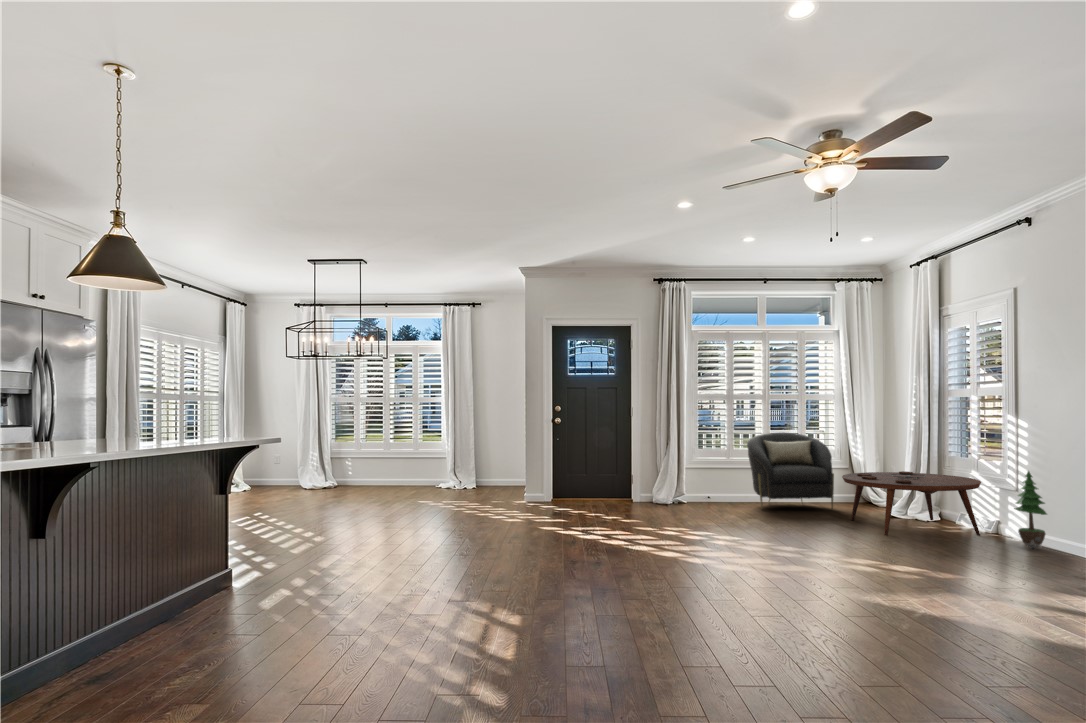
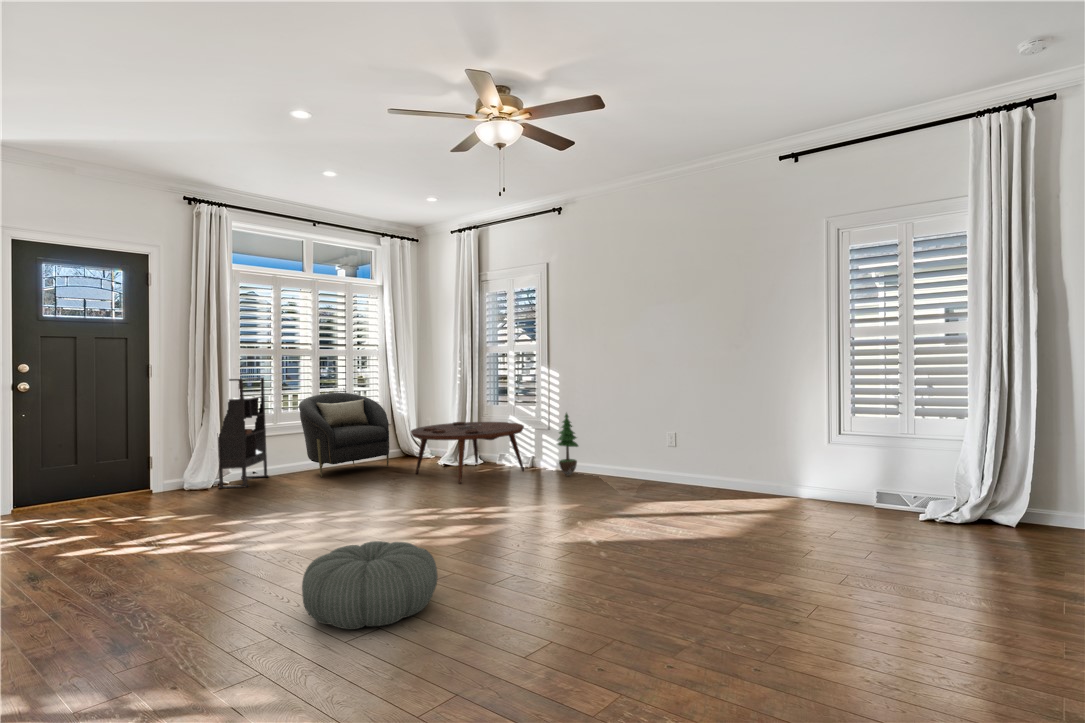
bookshelf: none [674,415,721,508] -> present [217,377,269,488]
pouf: none [630,550,742,616] -> present [302,541,438,629]

